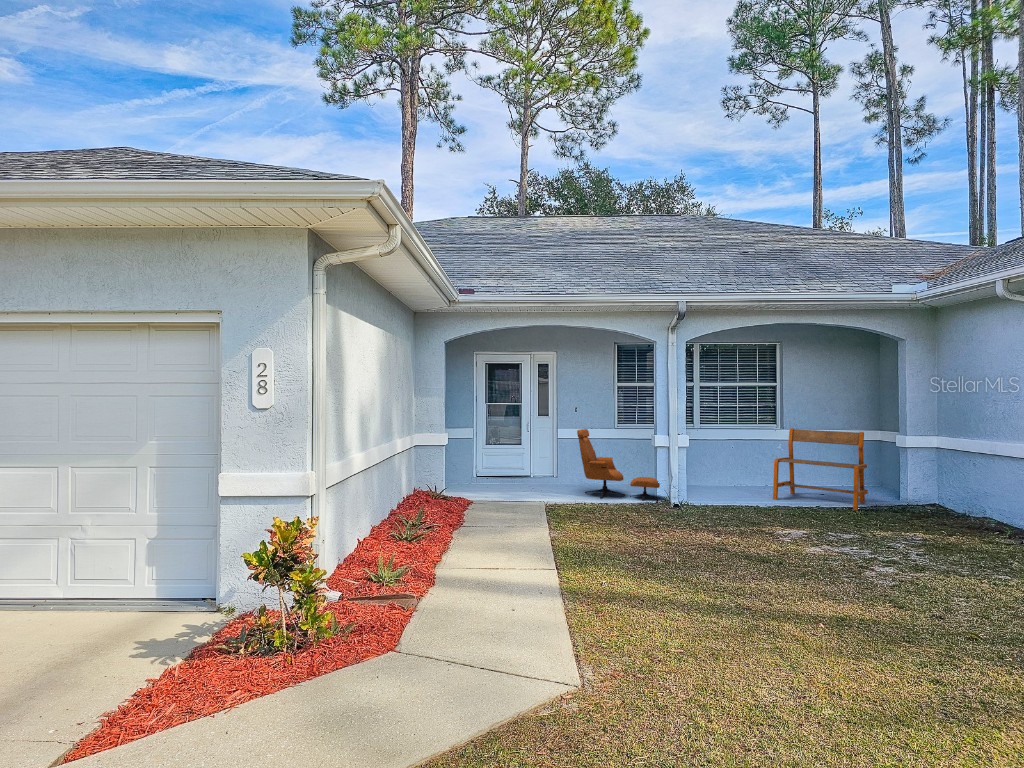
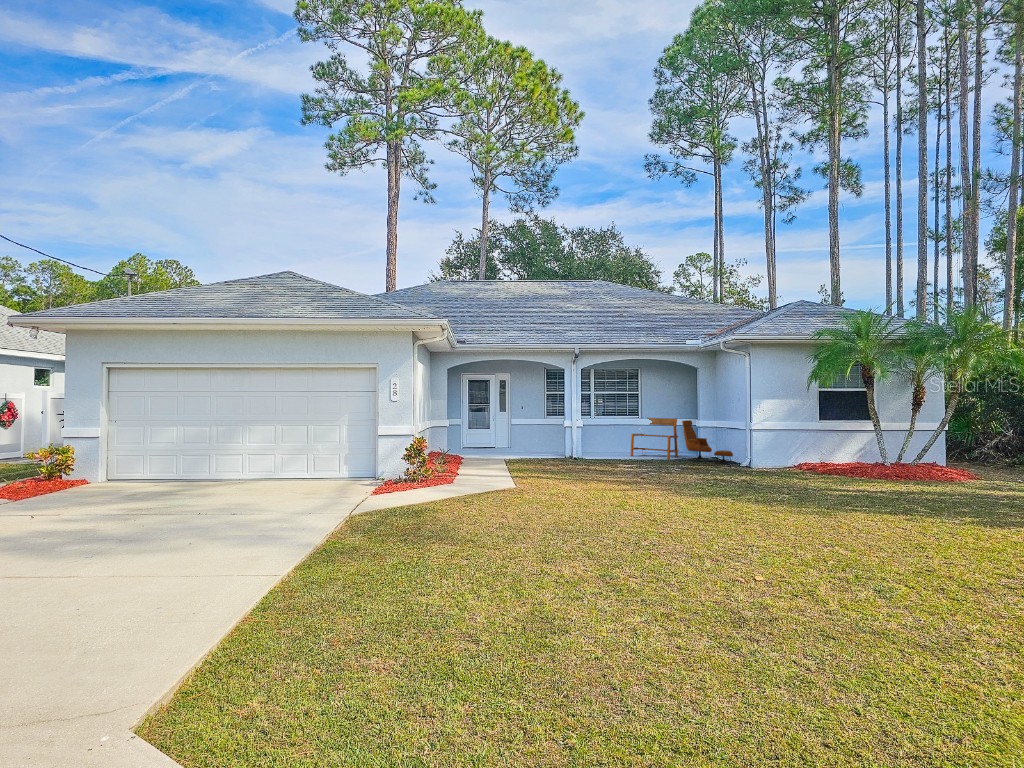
lounge chair: present [577,429,660,500] -> present [682,420,733,463]

